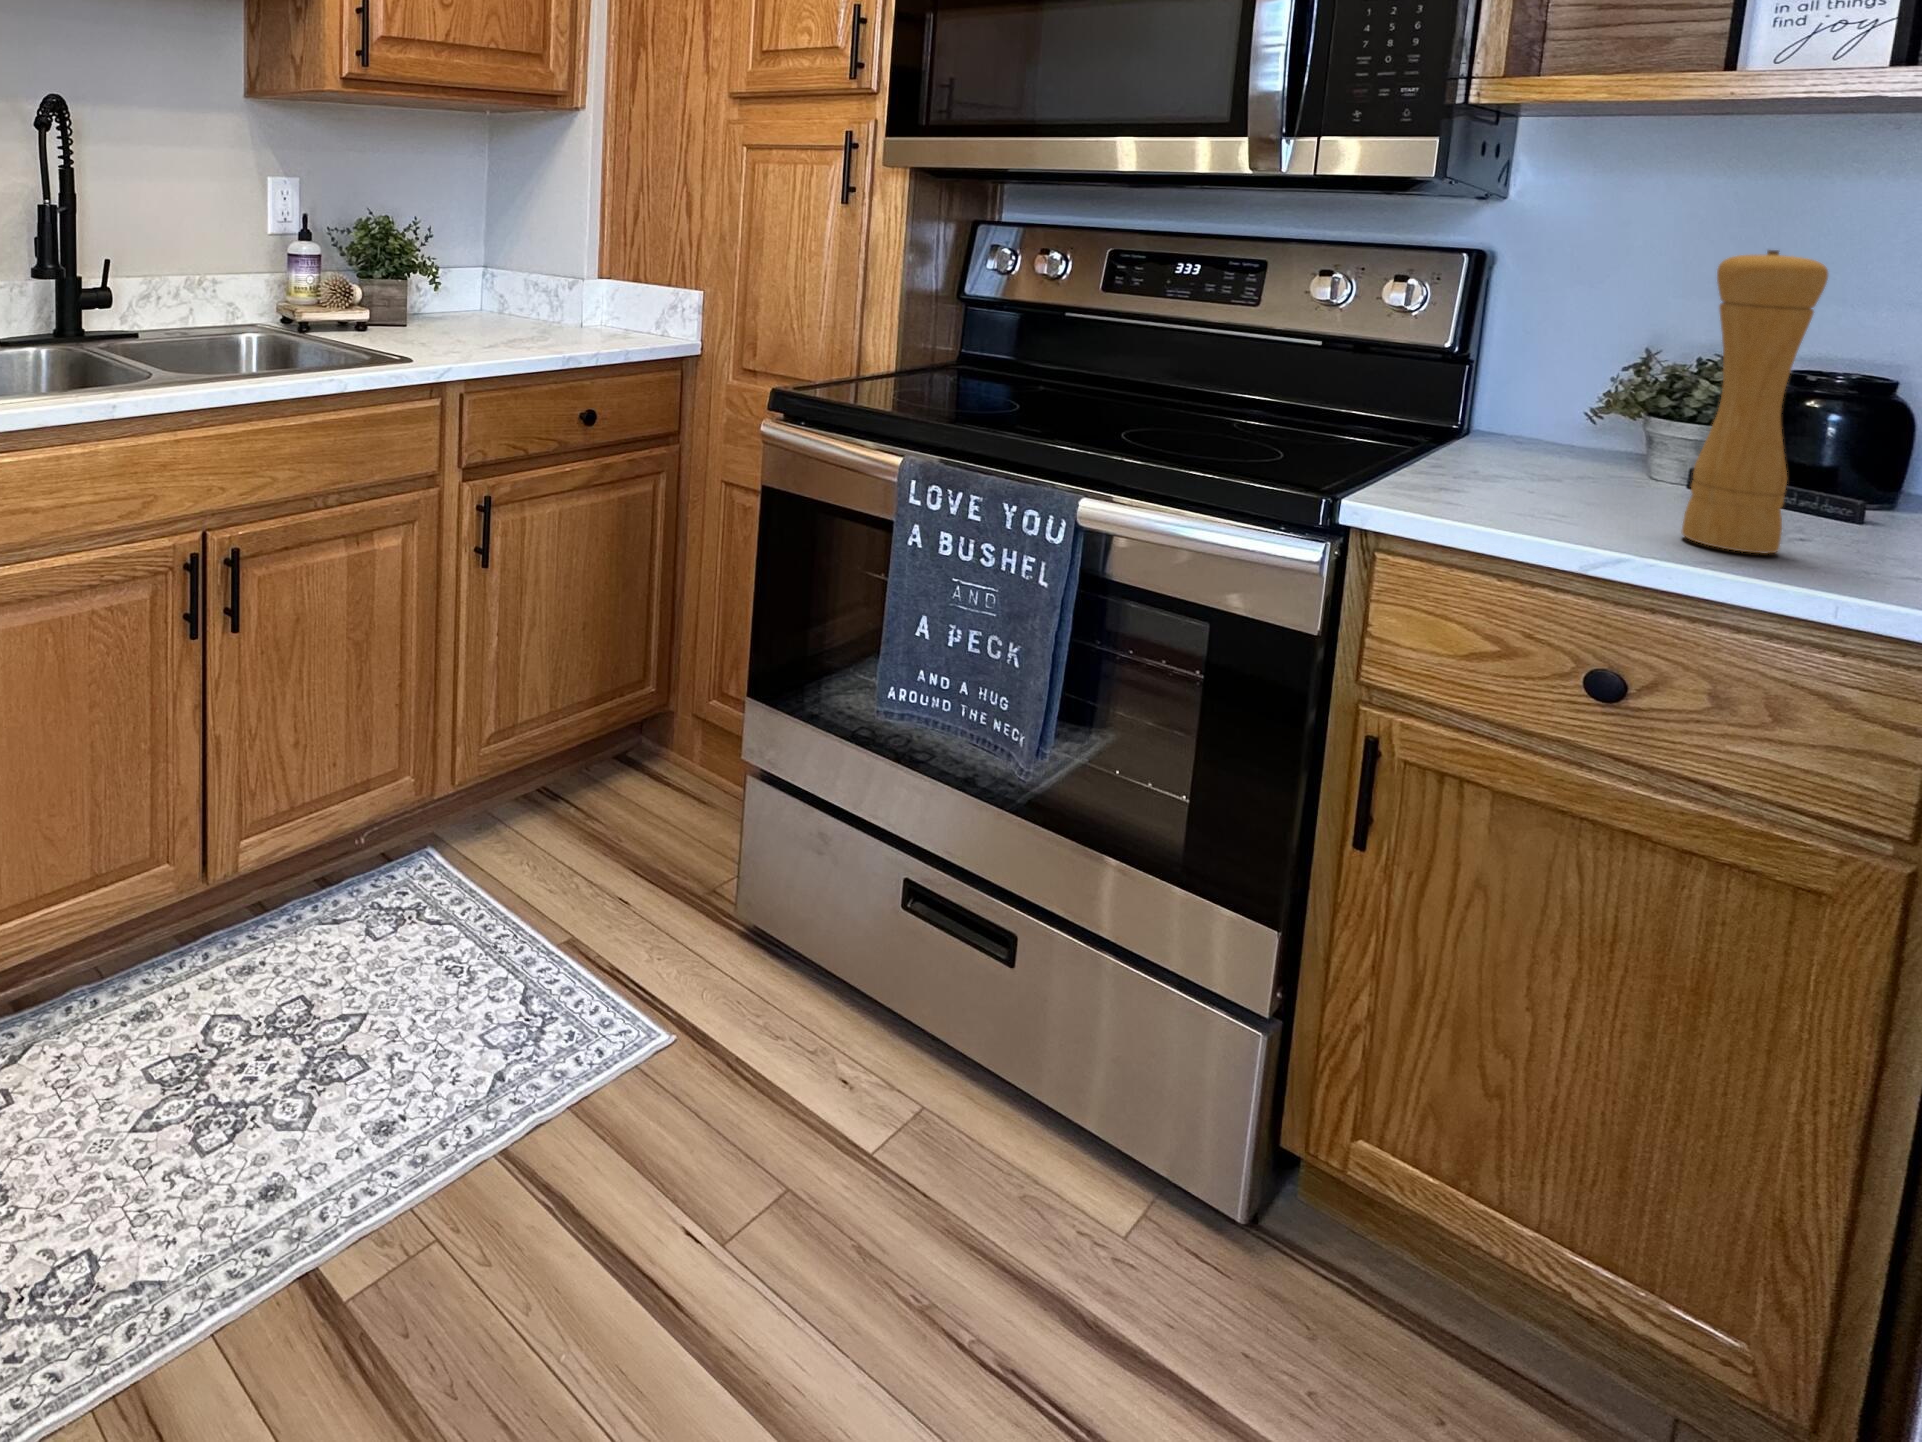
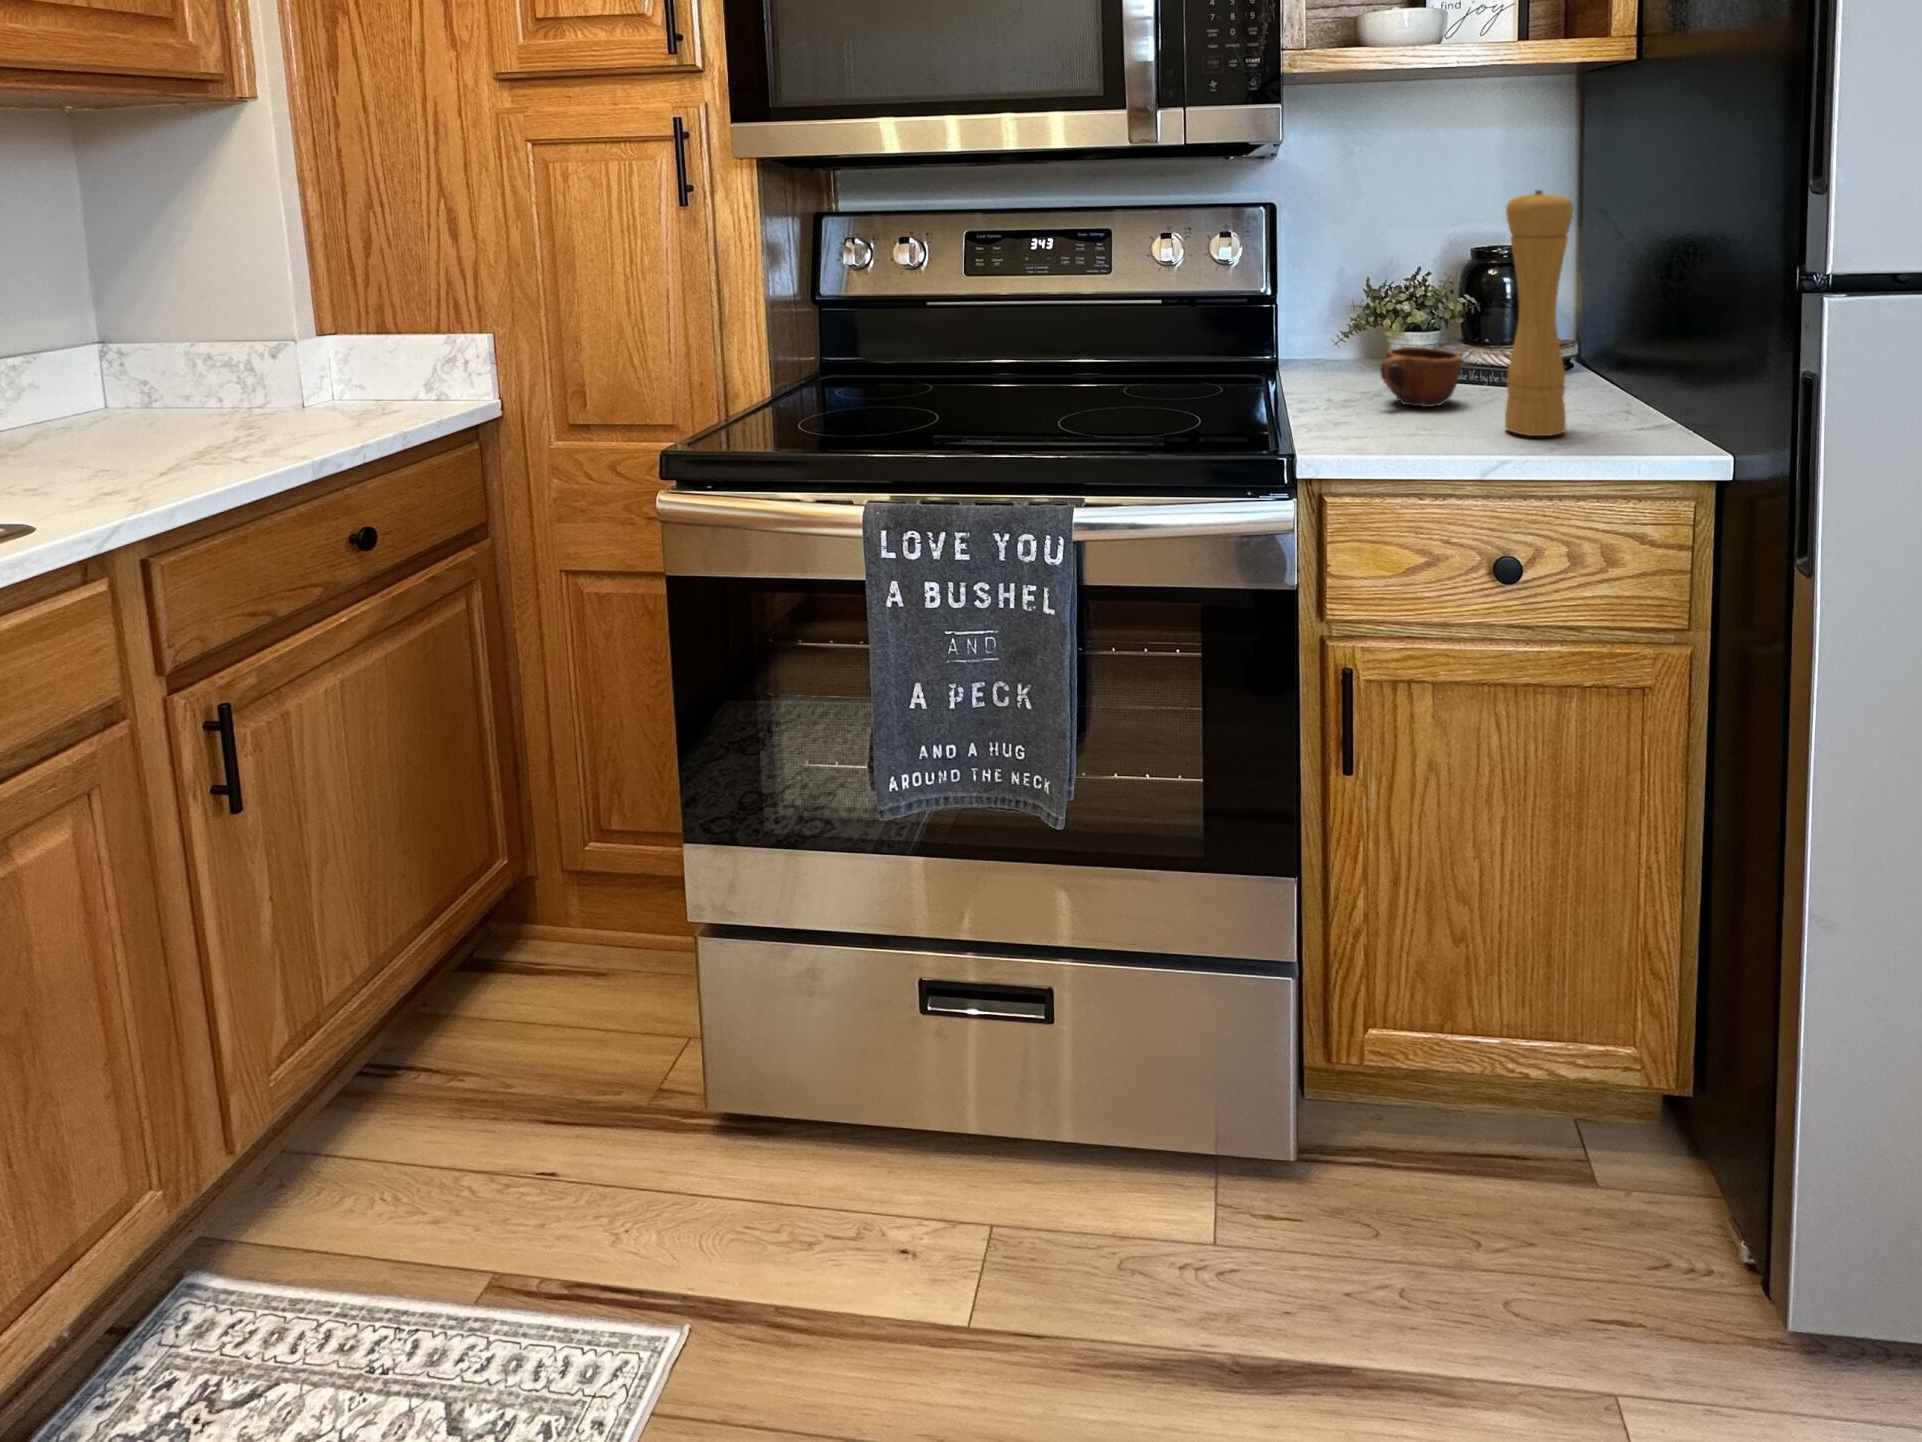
mug: none [1534,425,1671,500] -> present [1381,347,1461,407]

